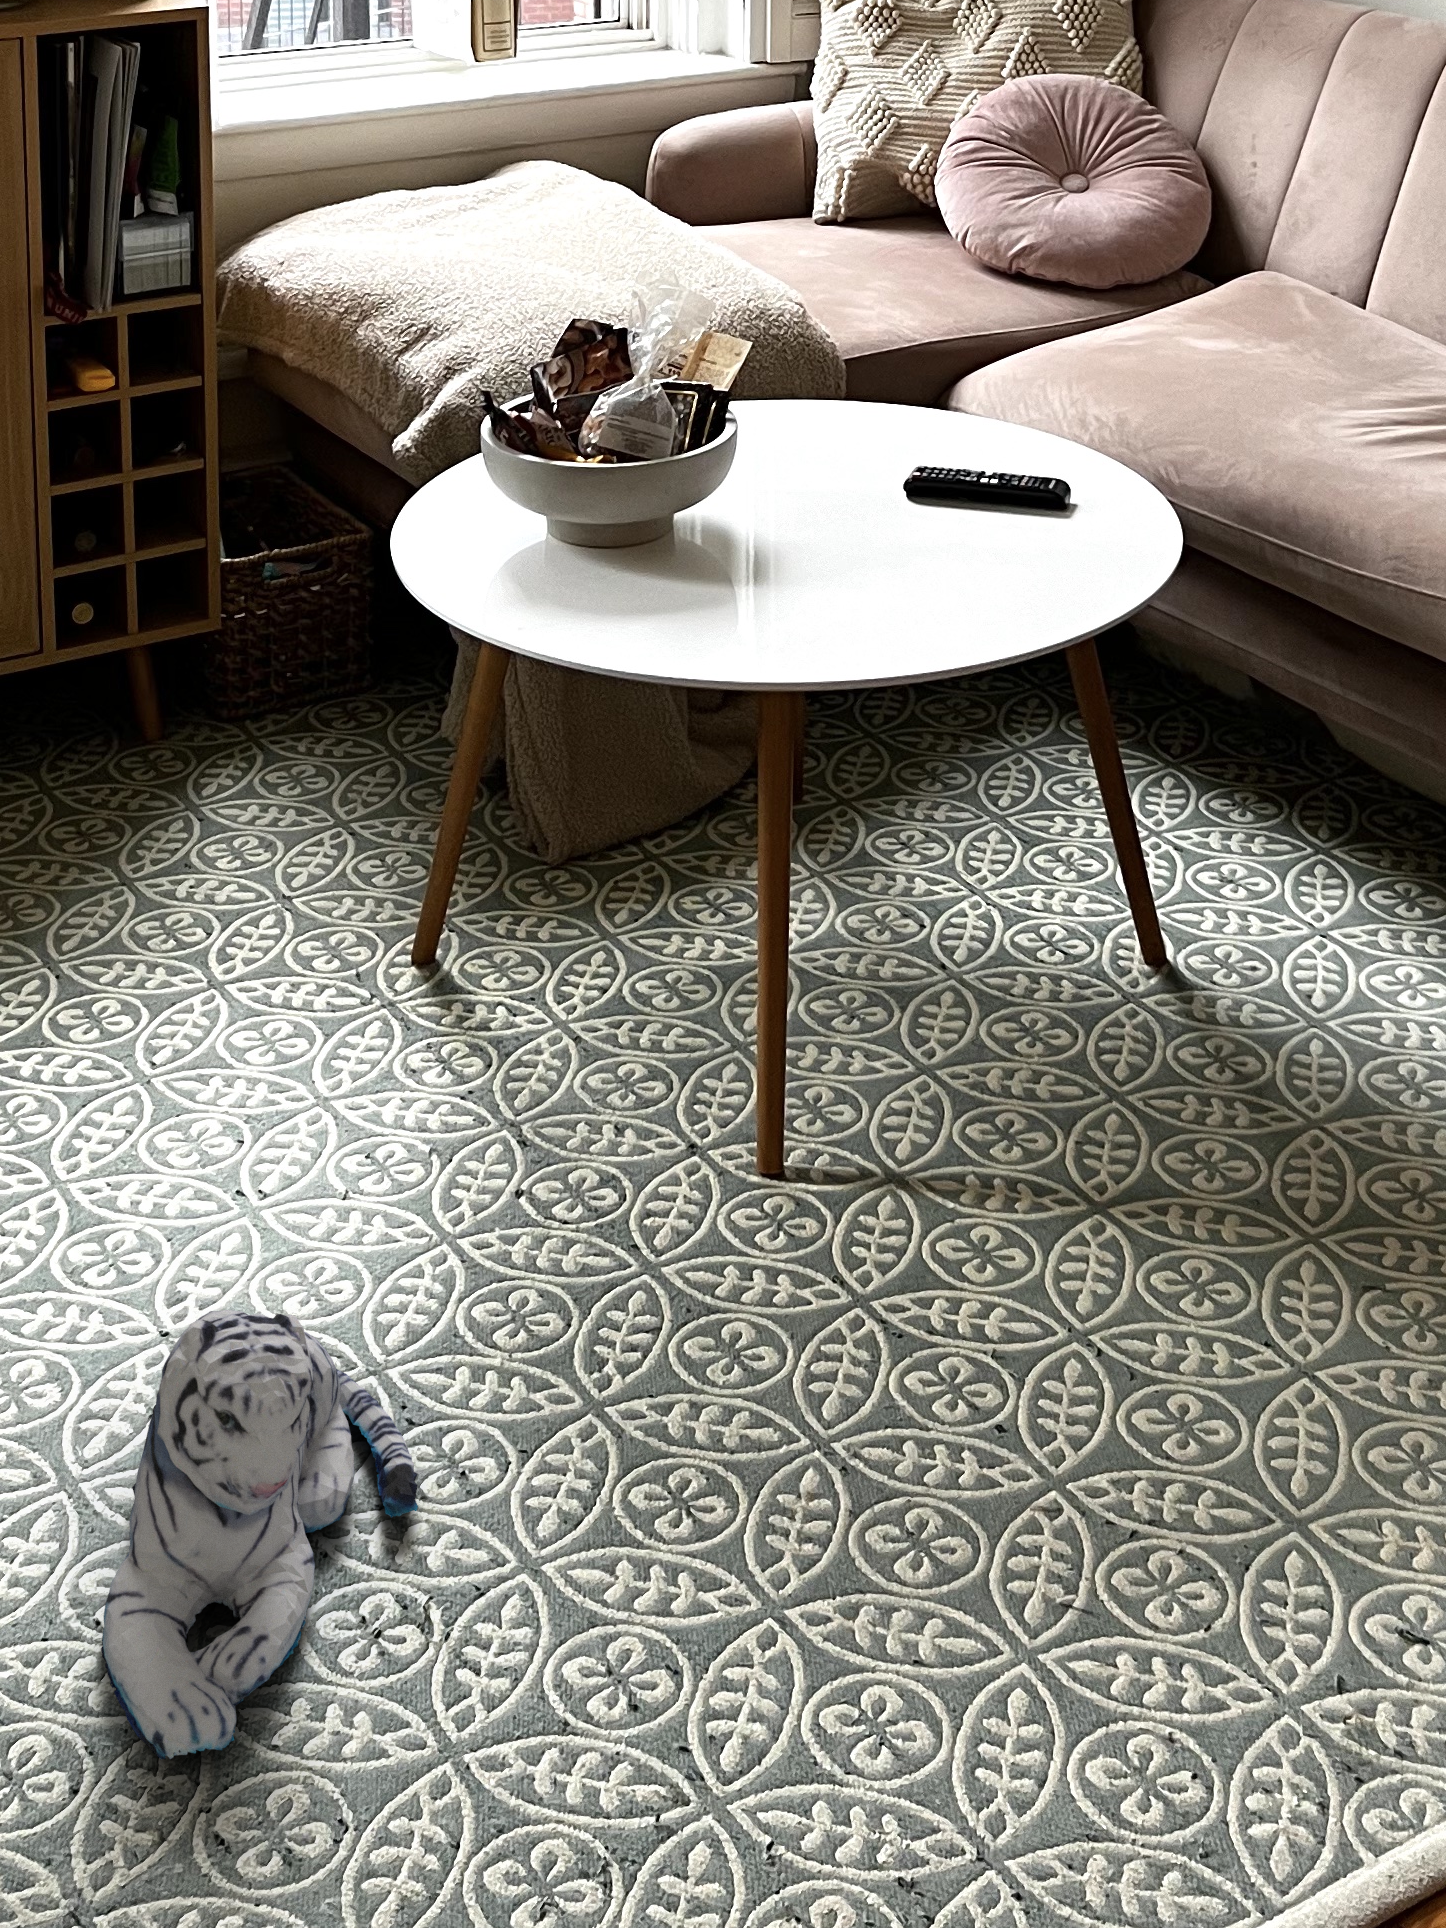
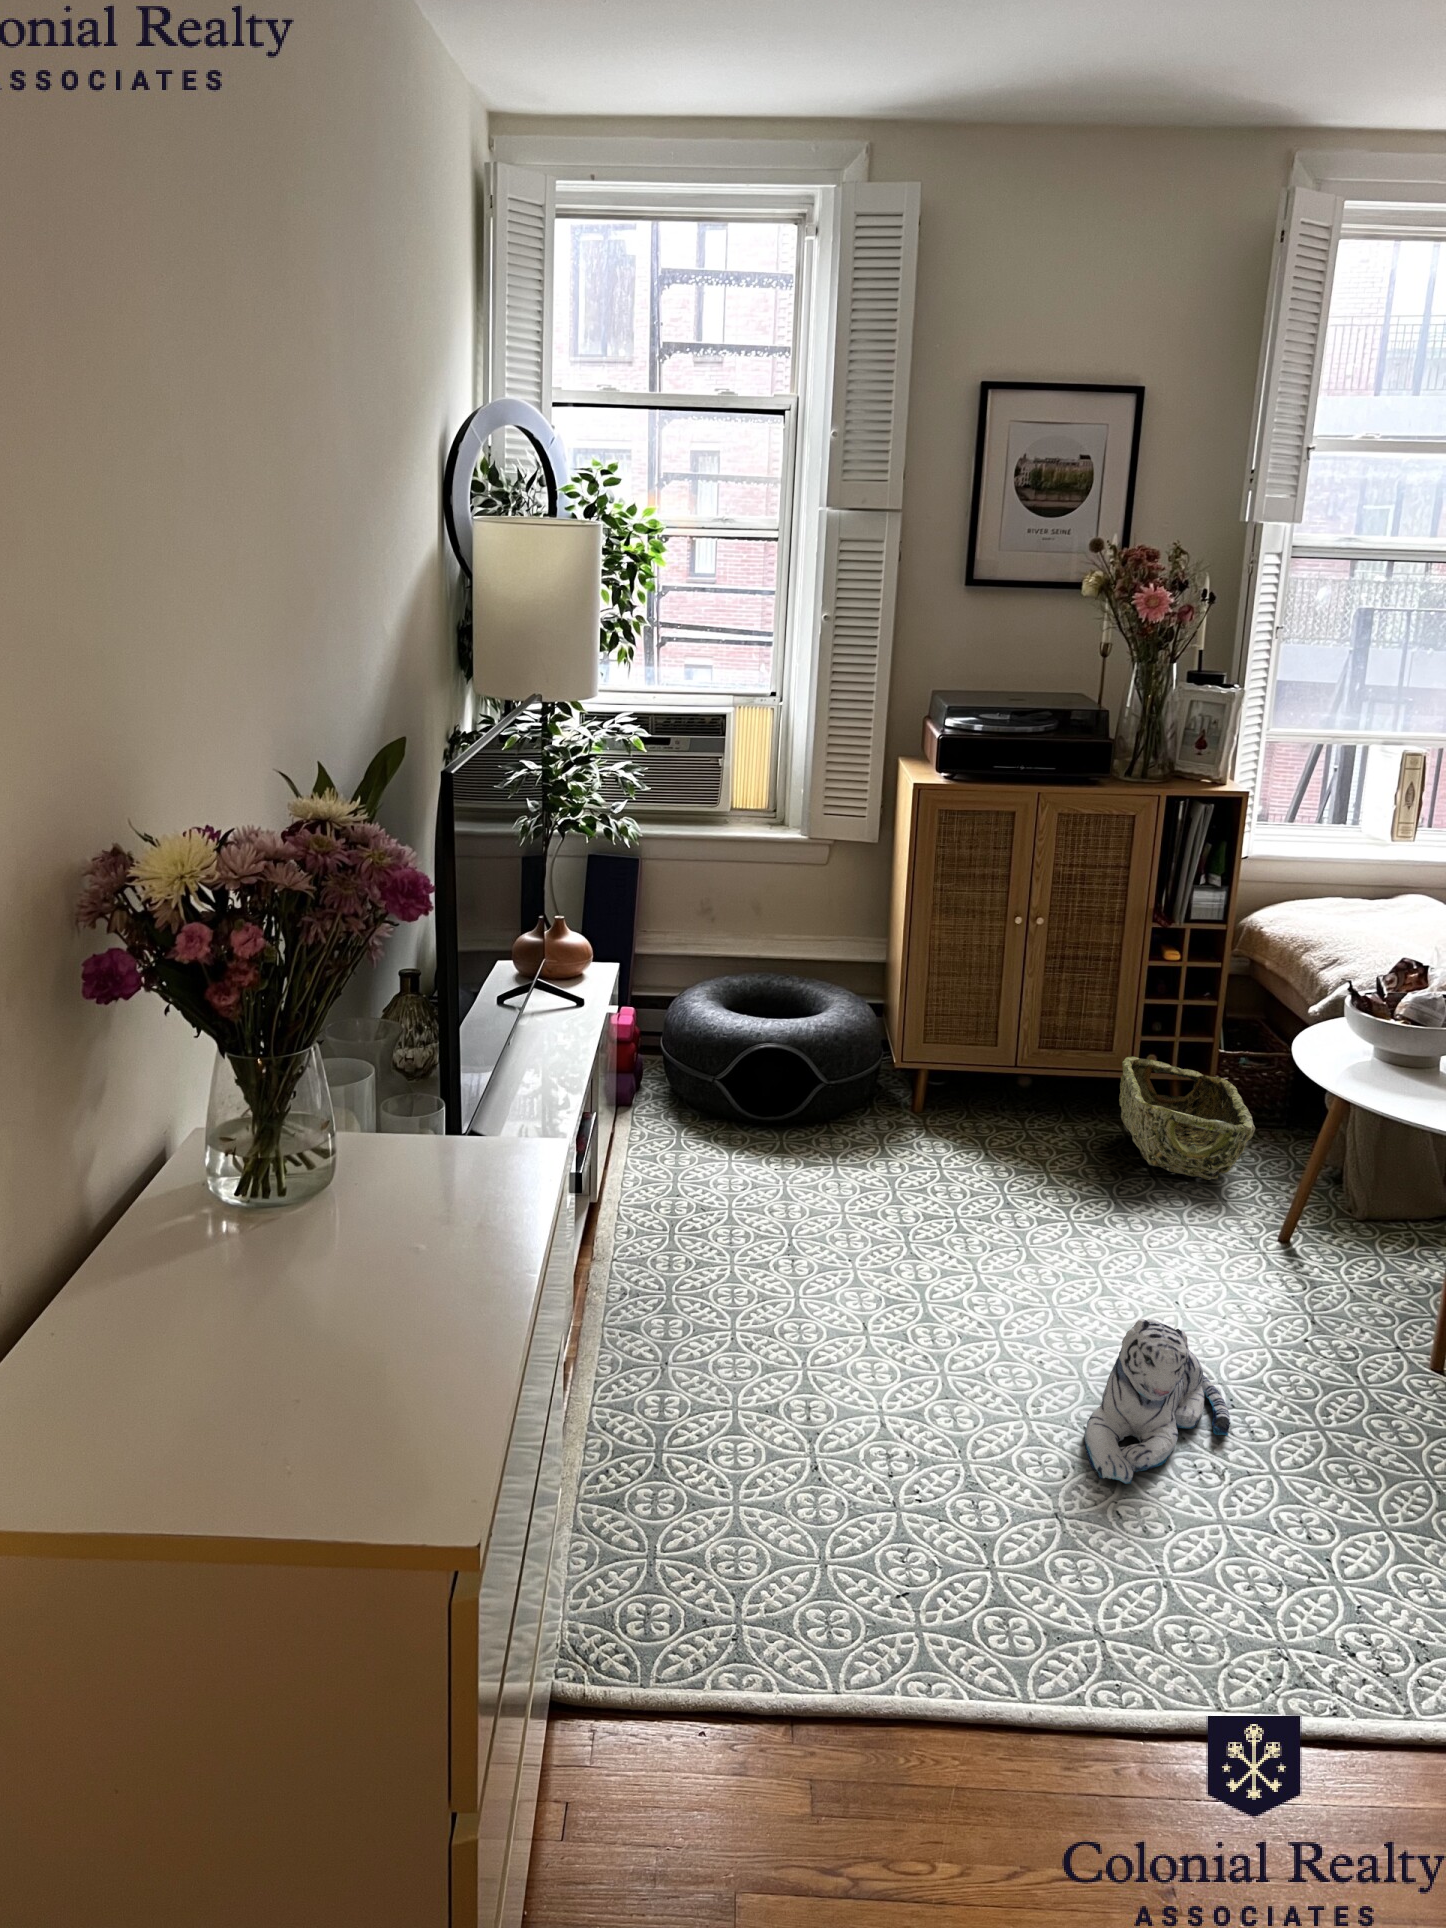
woven basket: none [21,615,326,864] -> present [1119,1056,1255,1180]

